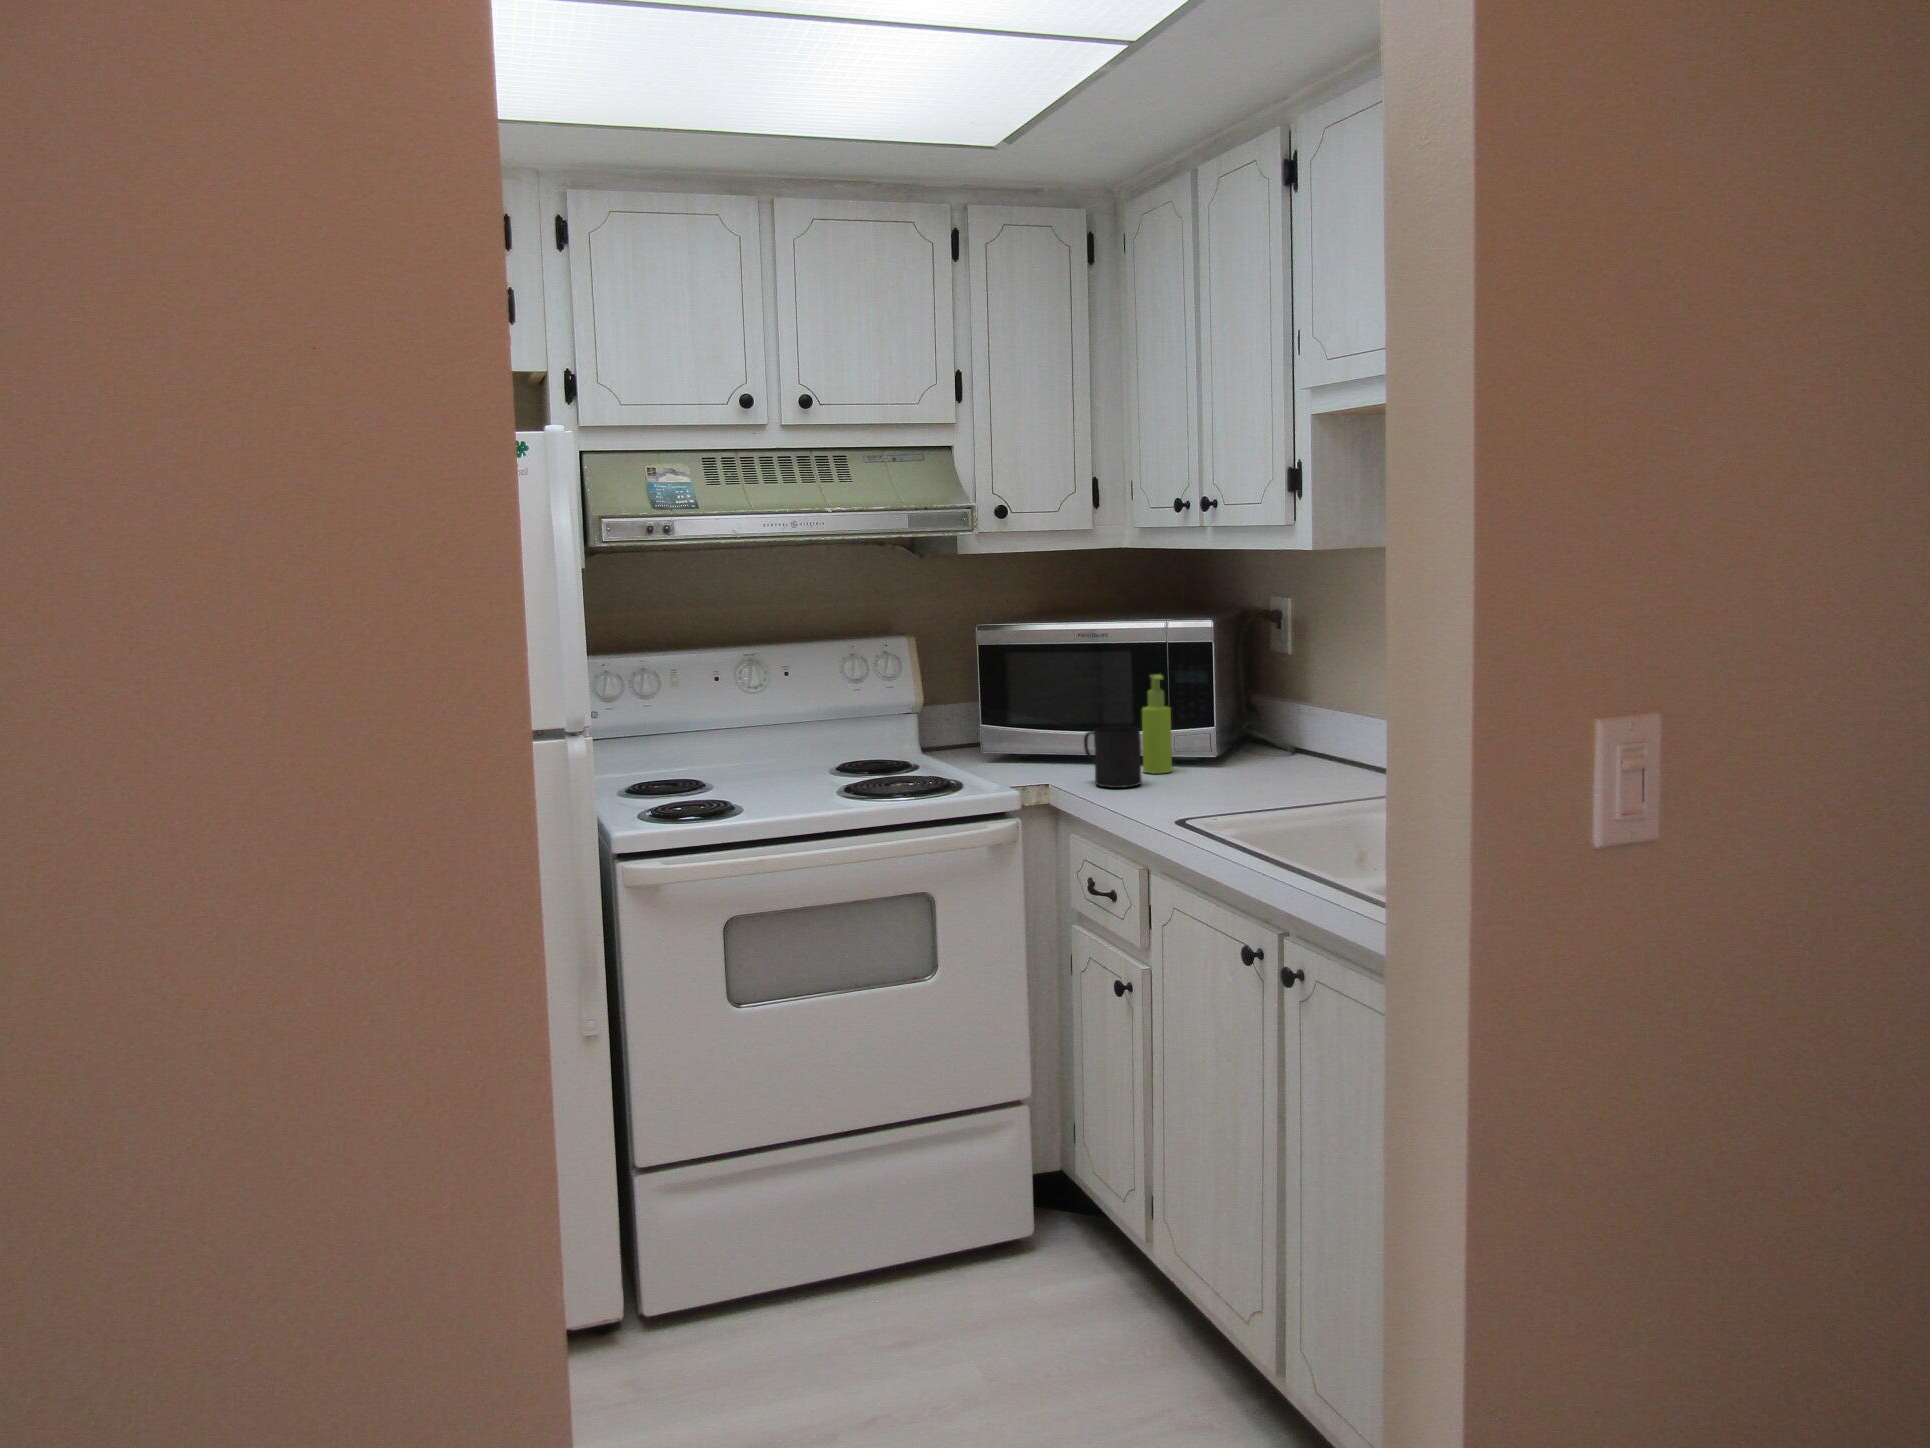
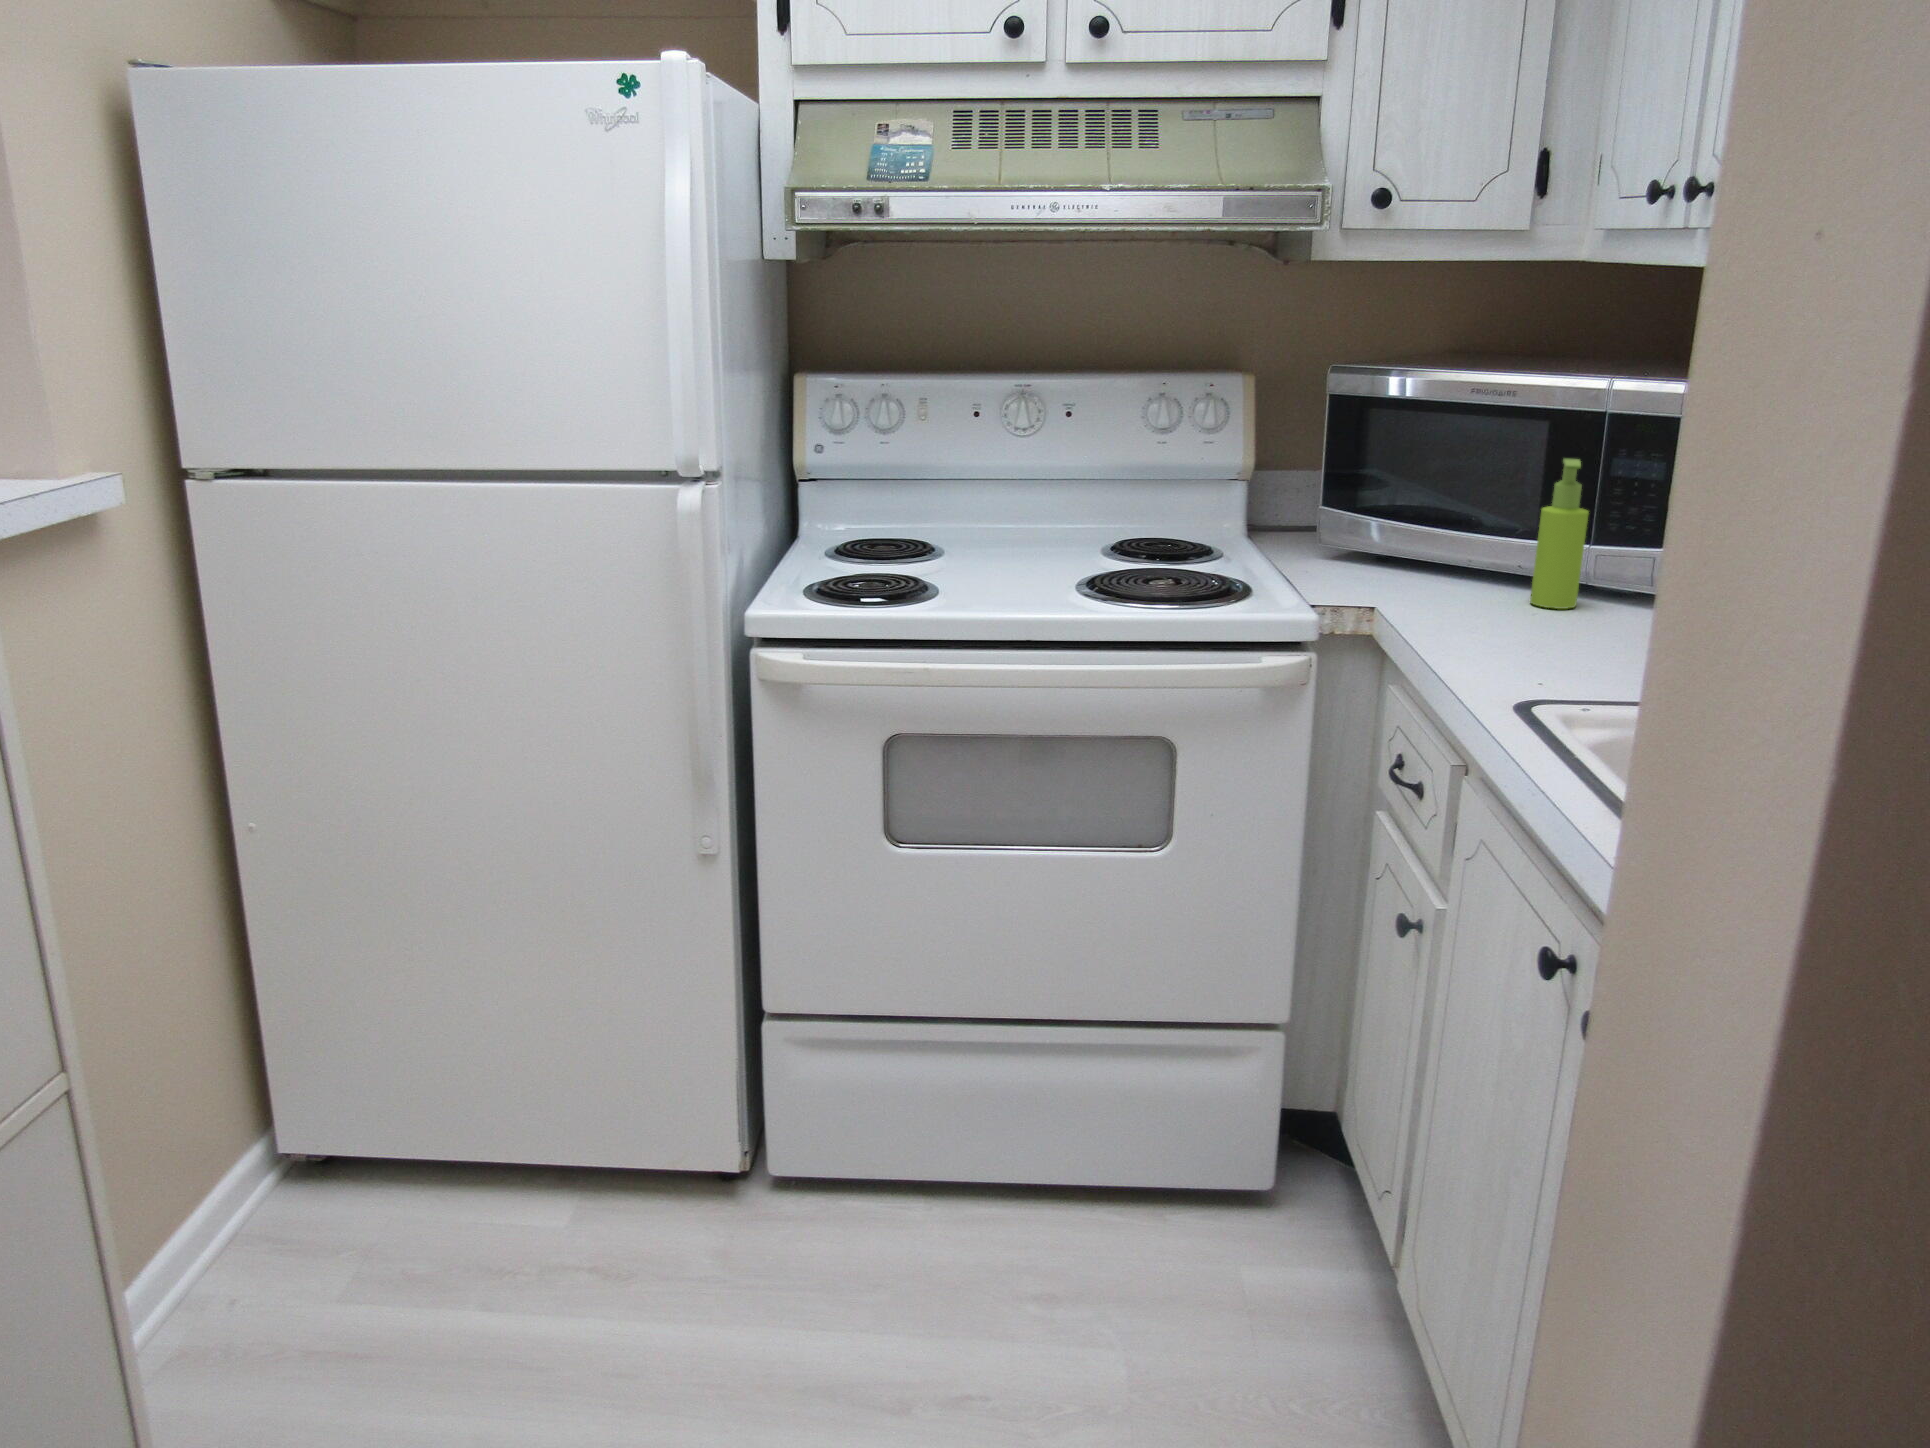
mug: present [1084,727,1142,788] -> none [1433,533,1522,627]

